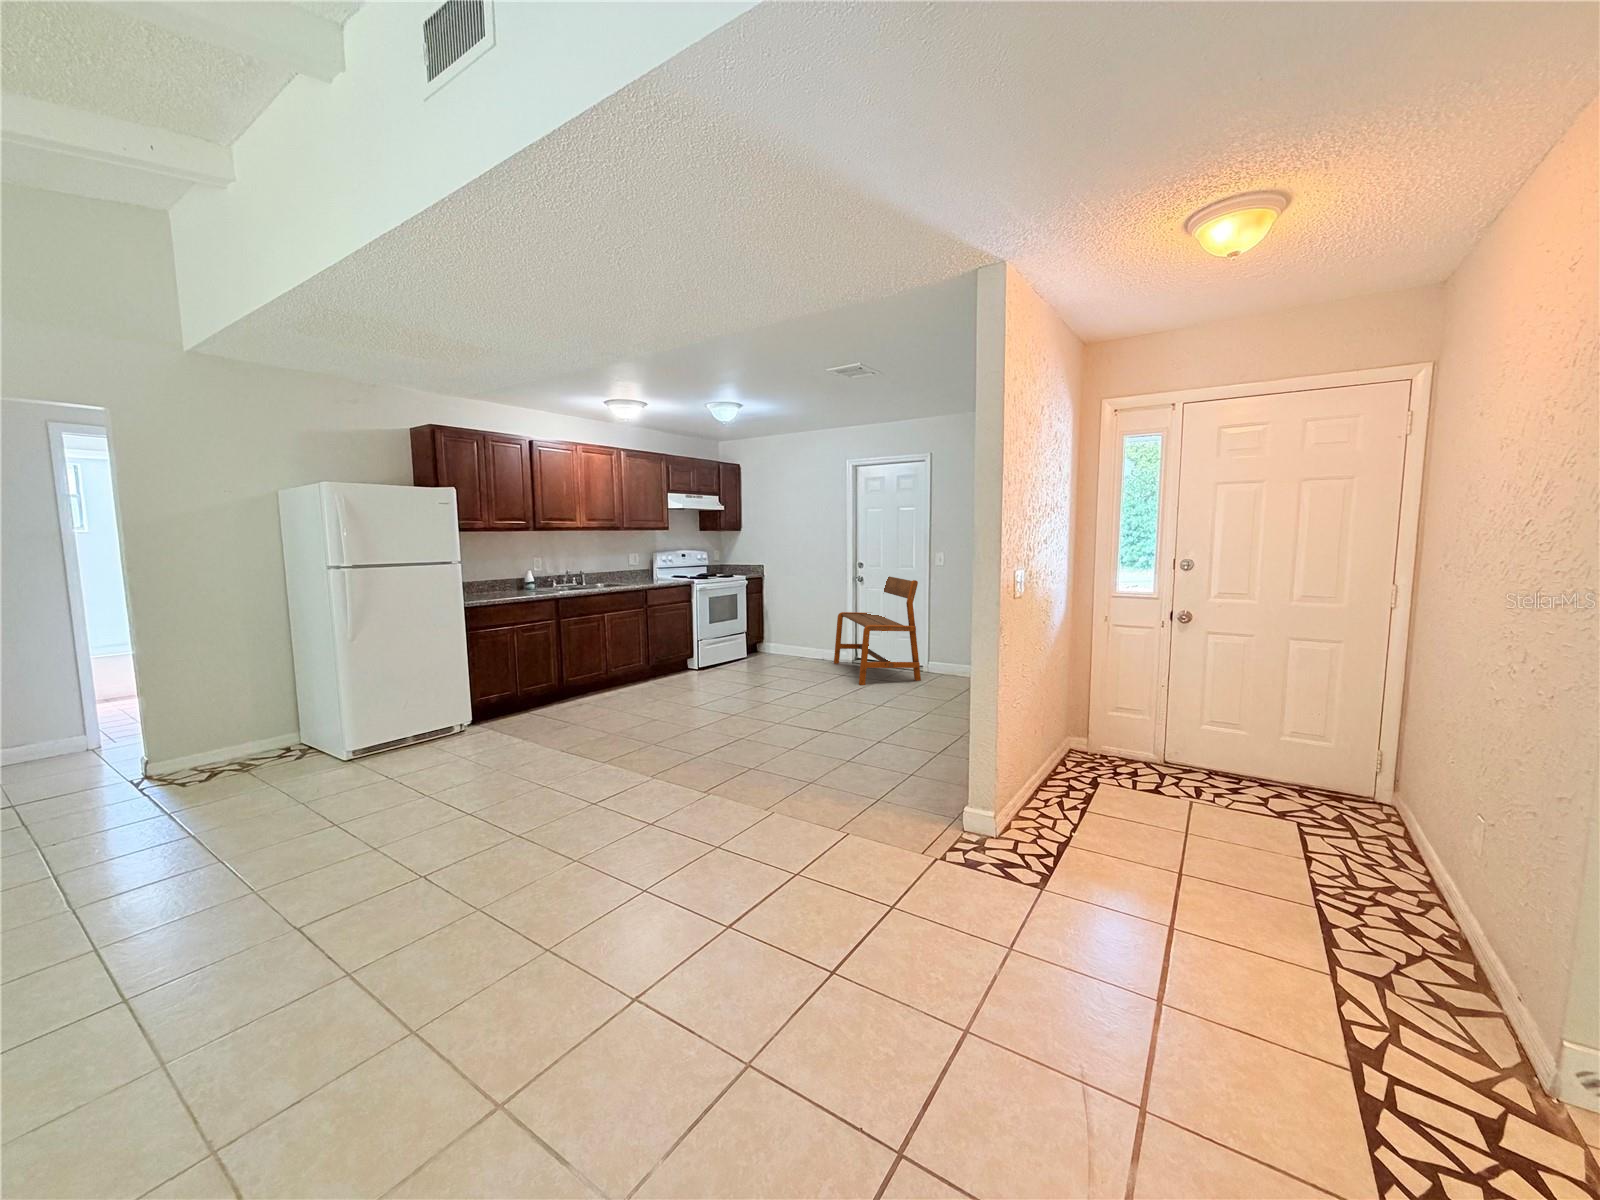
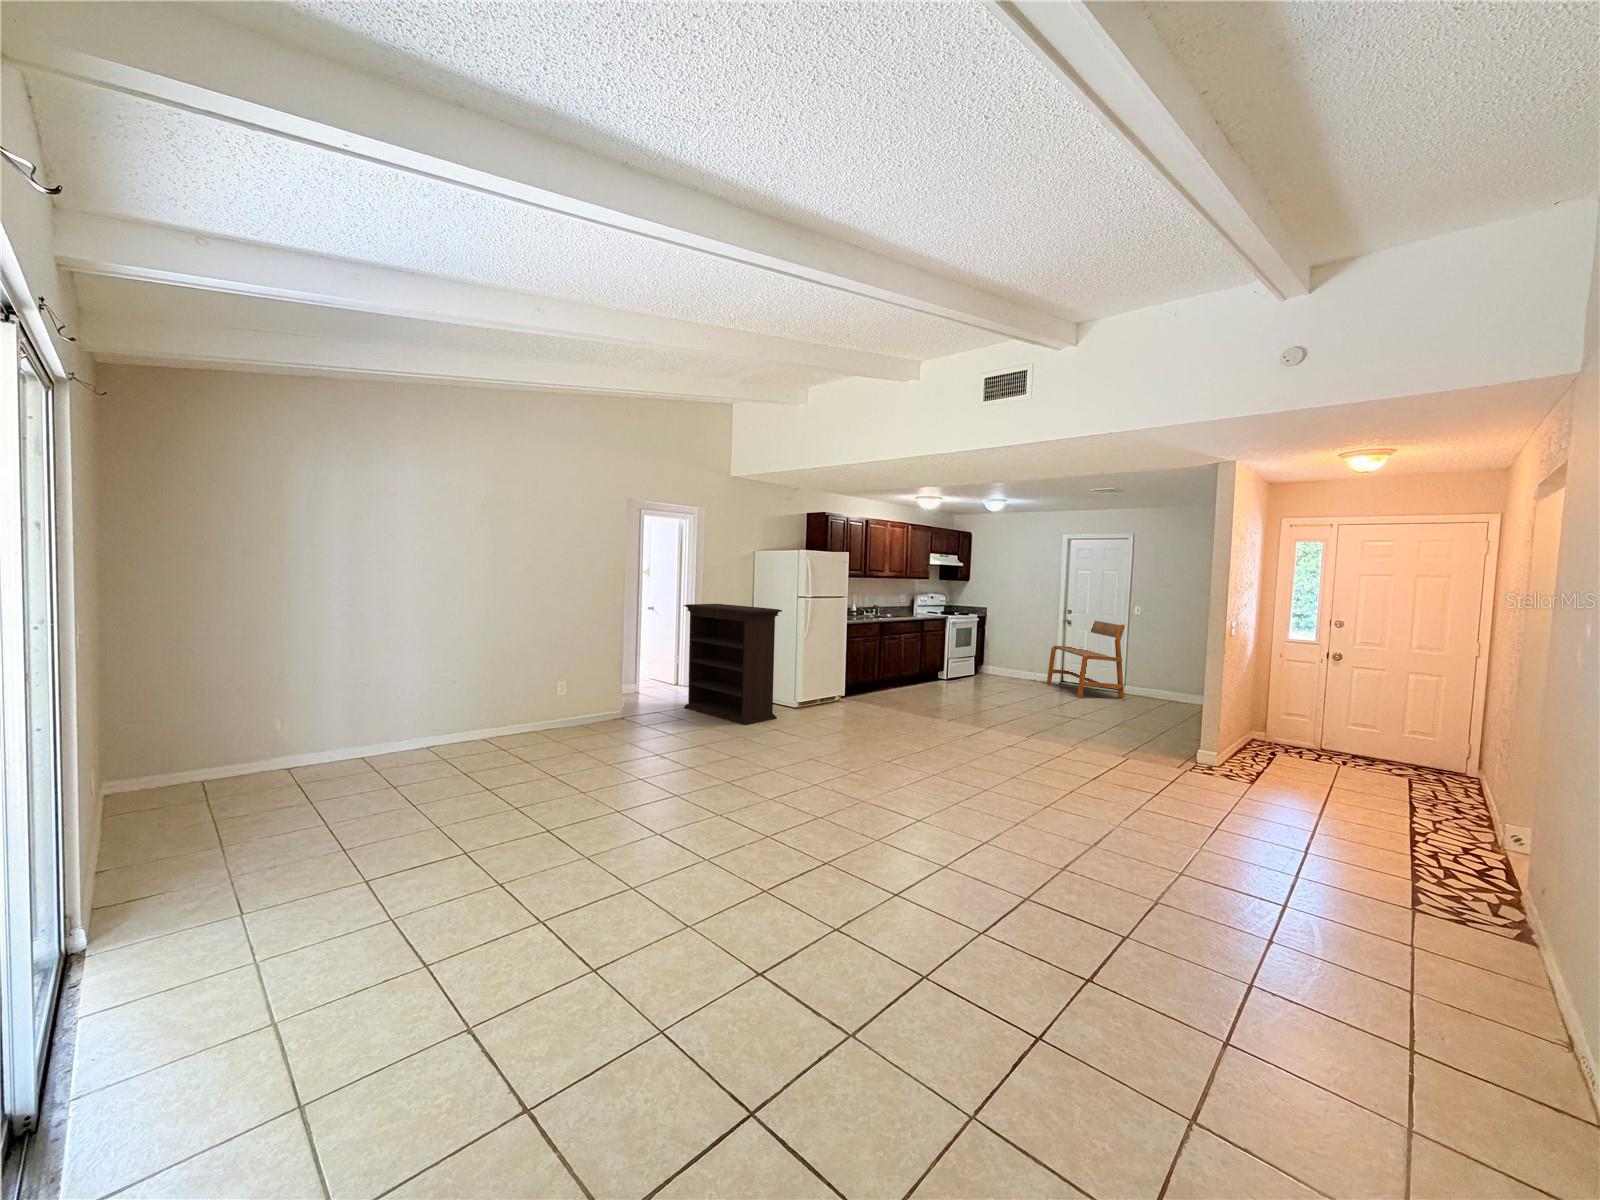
bookshelf: none [99,583,281,818] -> present [684,604,782,725]

